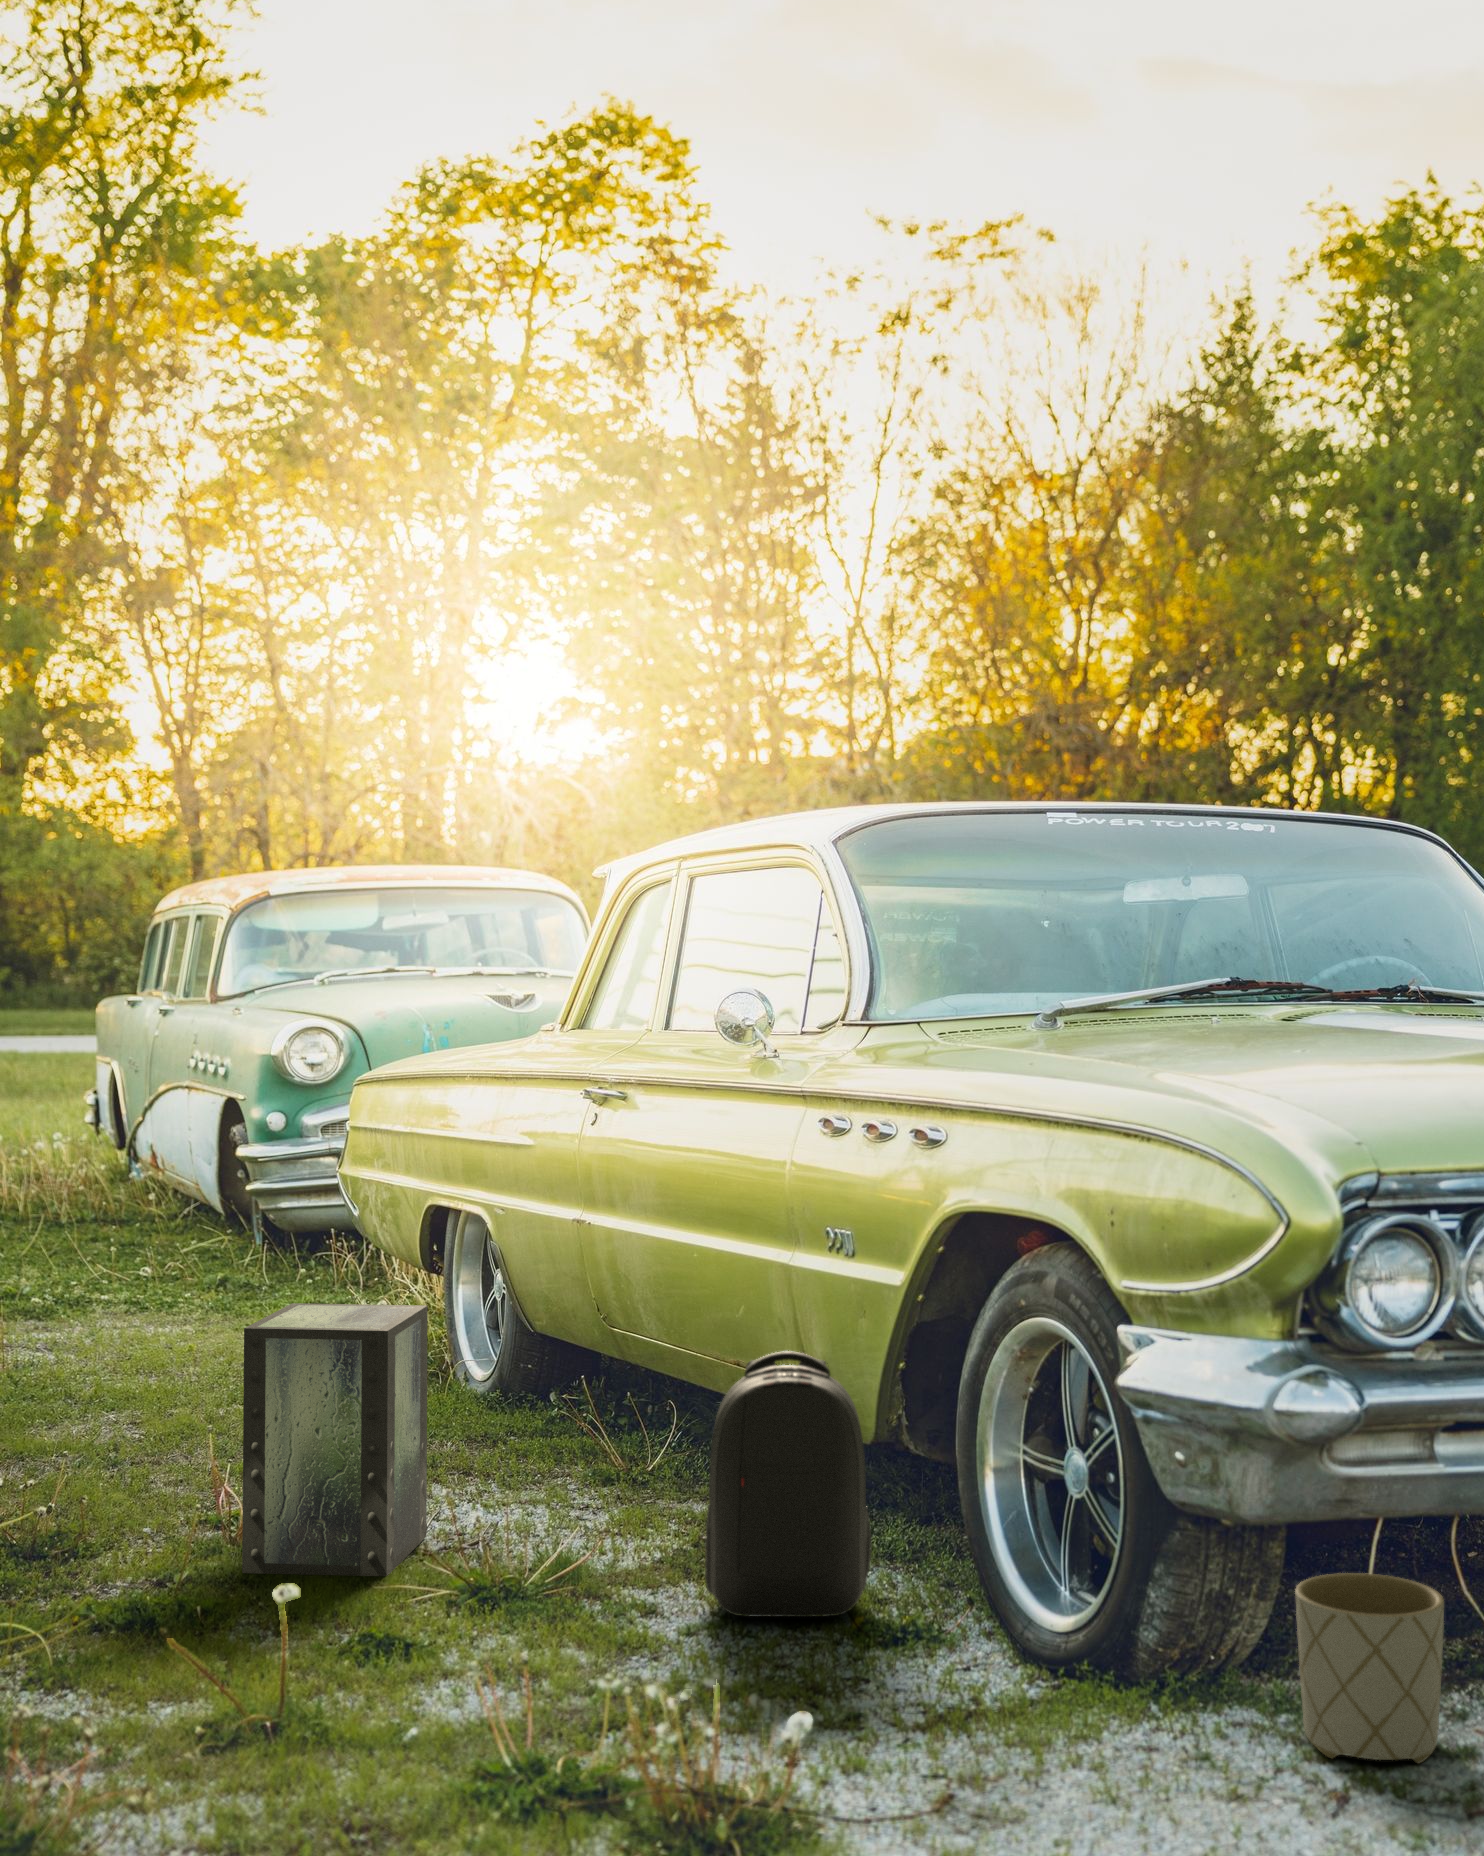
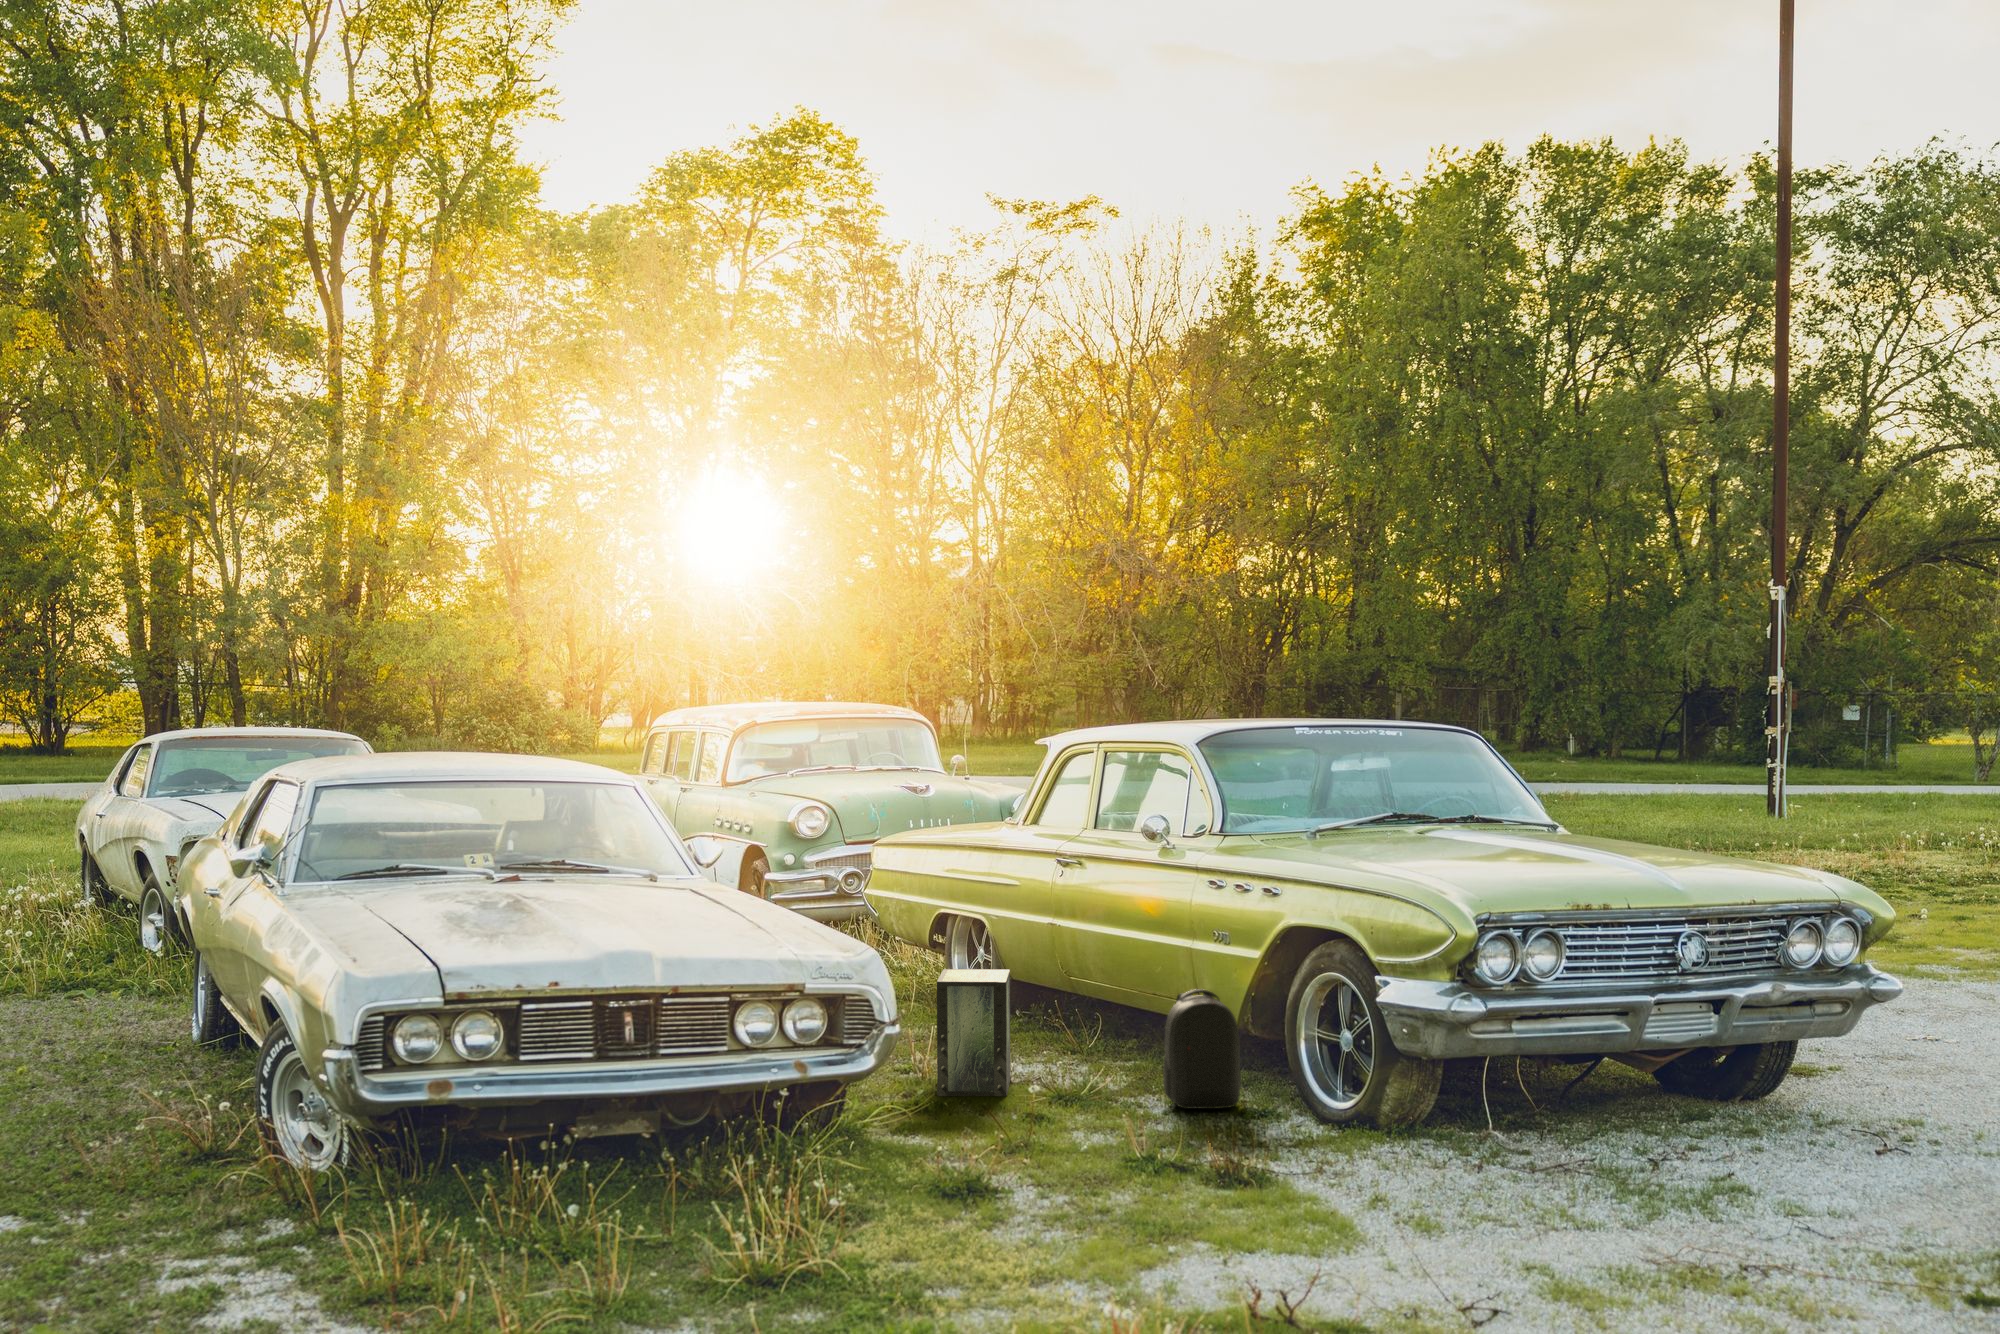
planter: present [1295,1573,1444,1763] -> none [1450,1080,1513,1157]

